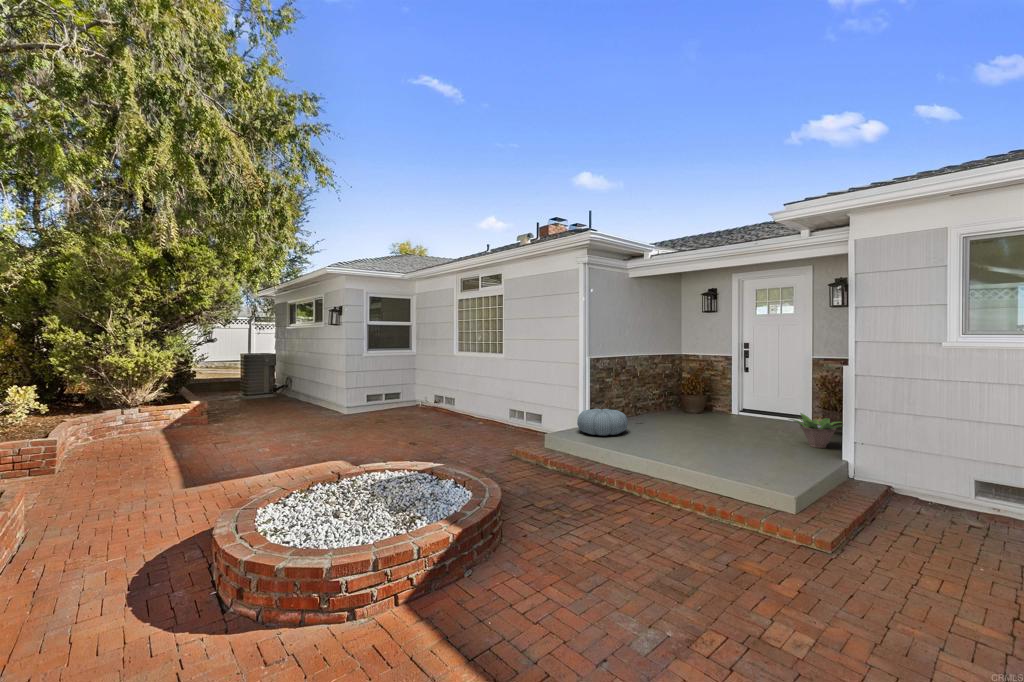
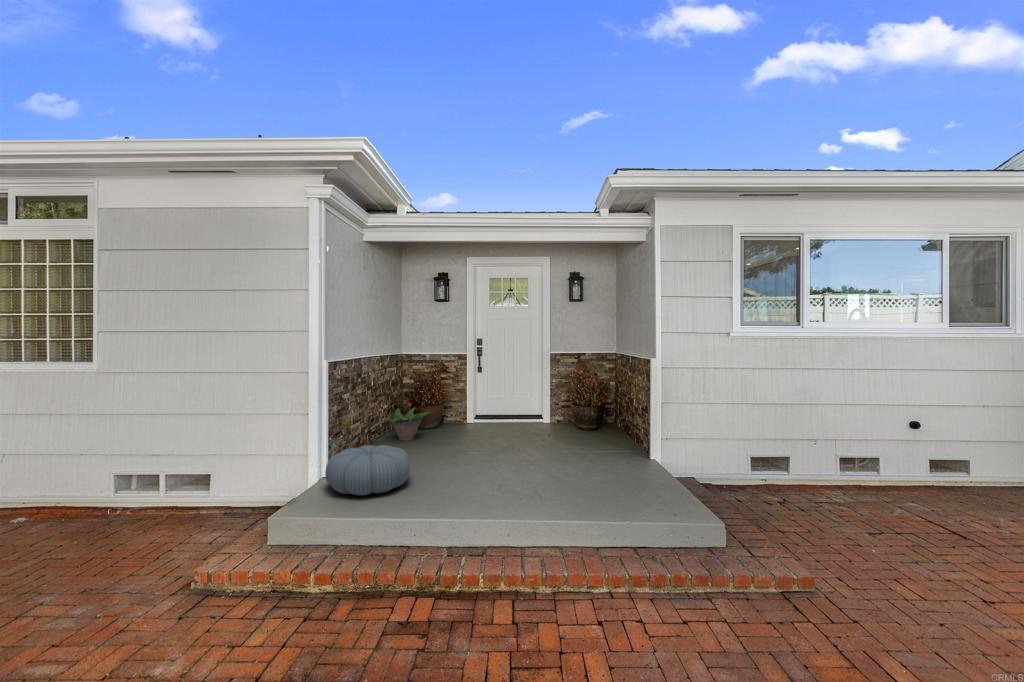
decorative plant: present [790,413,843,448] -> present [381,408,431,441]

